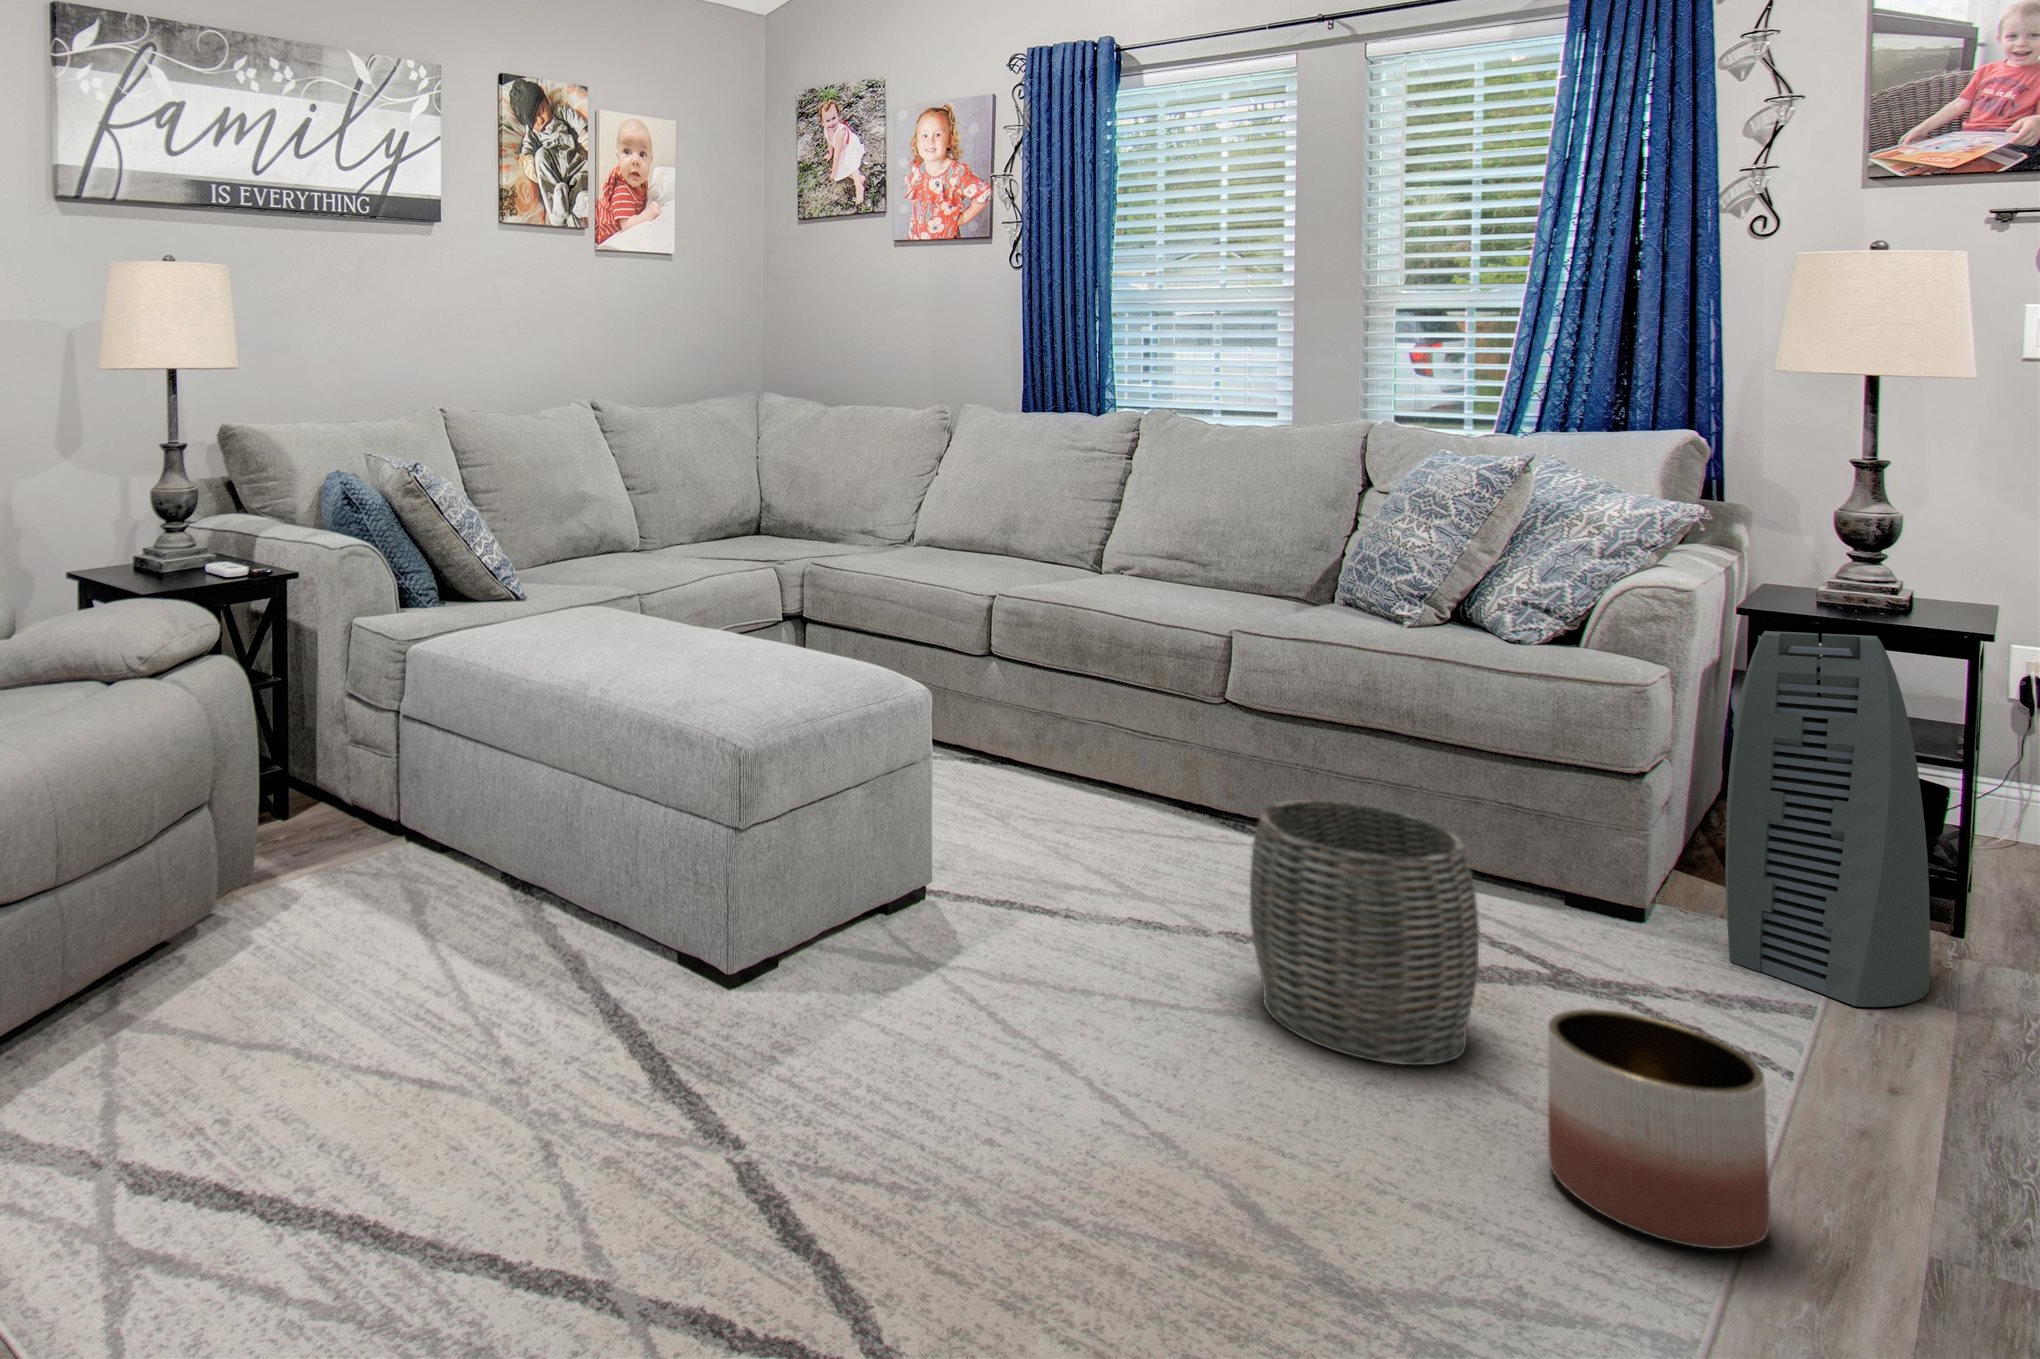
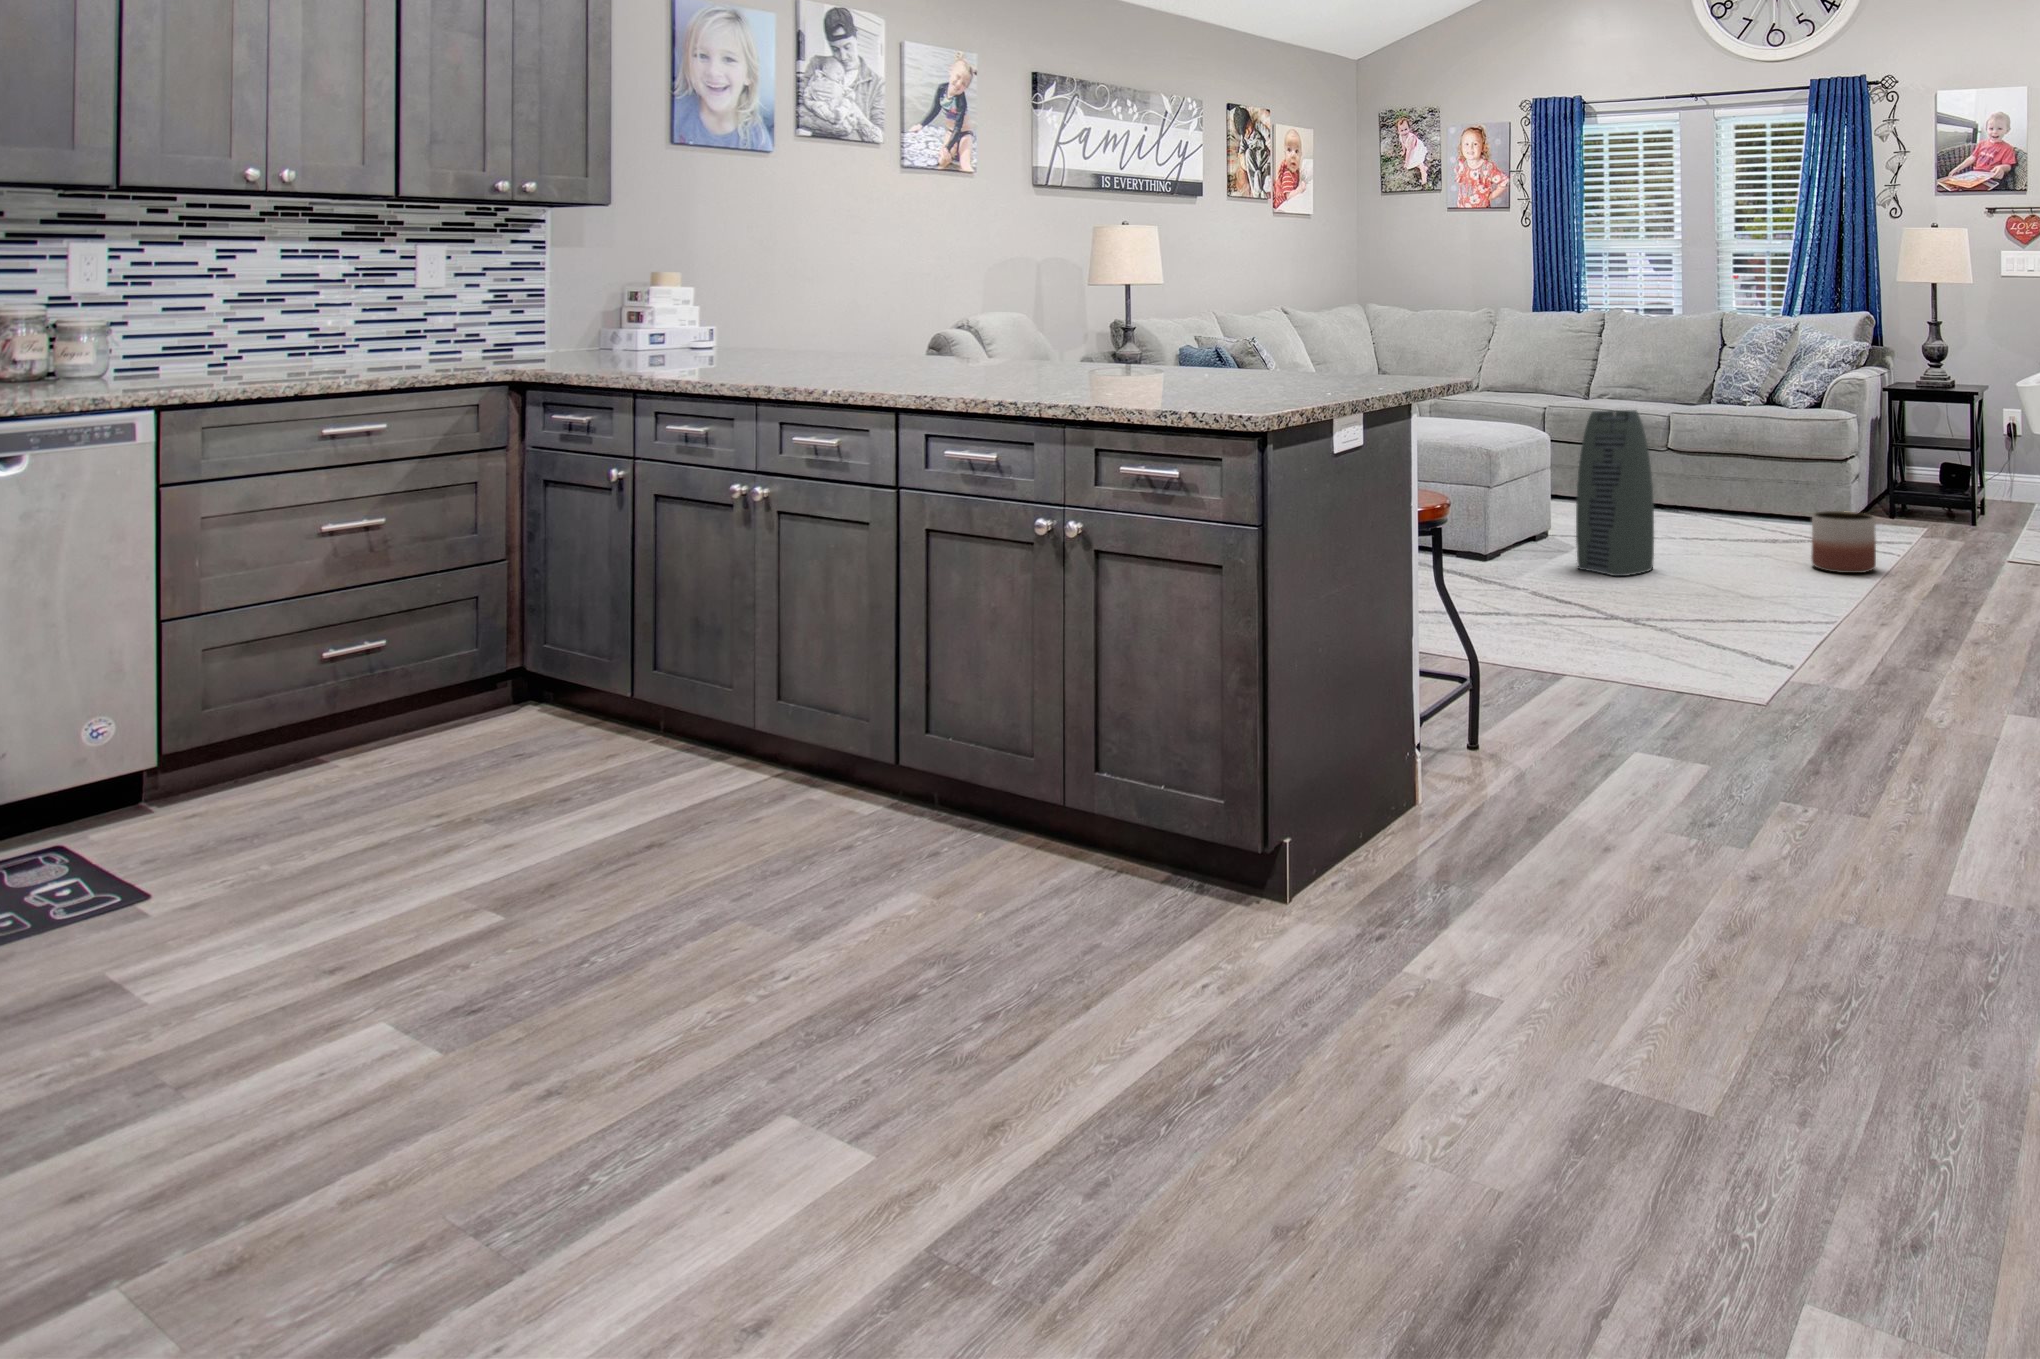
air purifier: present [1725,631,1930,1007] -> present [1576,410,1654,576]
woven basket: present [1250,800,1479,1065] -> none [1702,465,1787,554]

